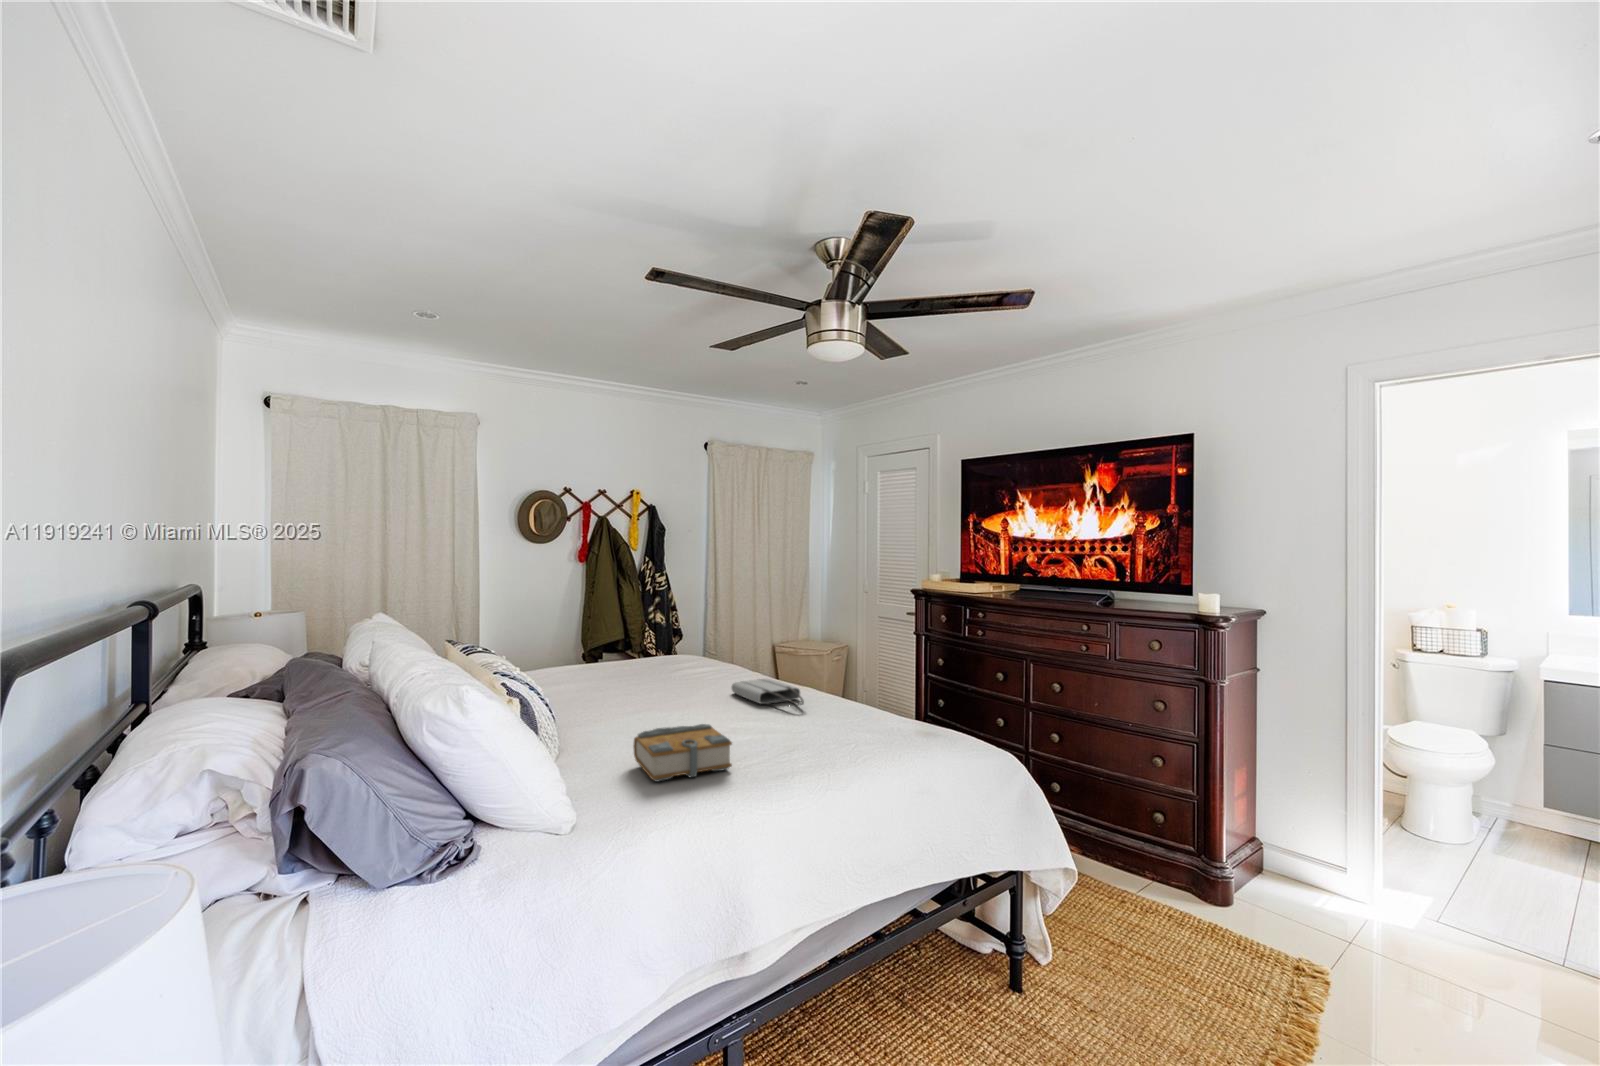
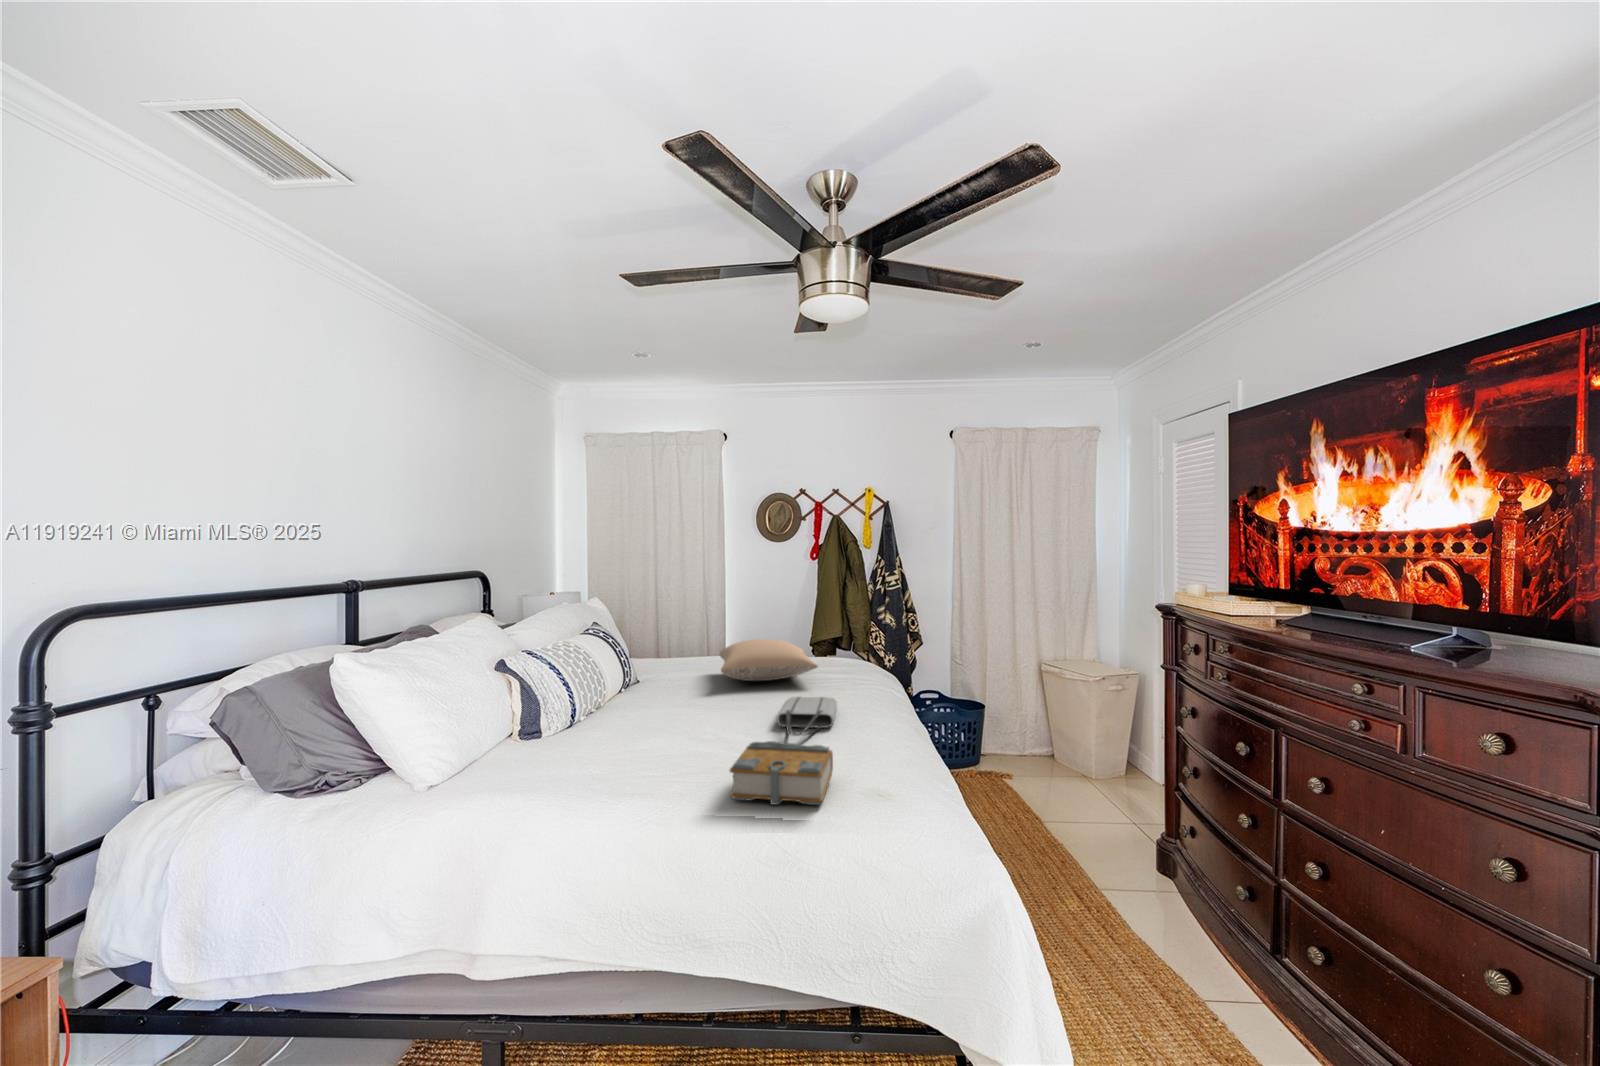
pillow: none [586,639,714,679] -> present [720,639,818,681]
book: present [633,724,732,781] -> present [730,741,833,805]

